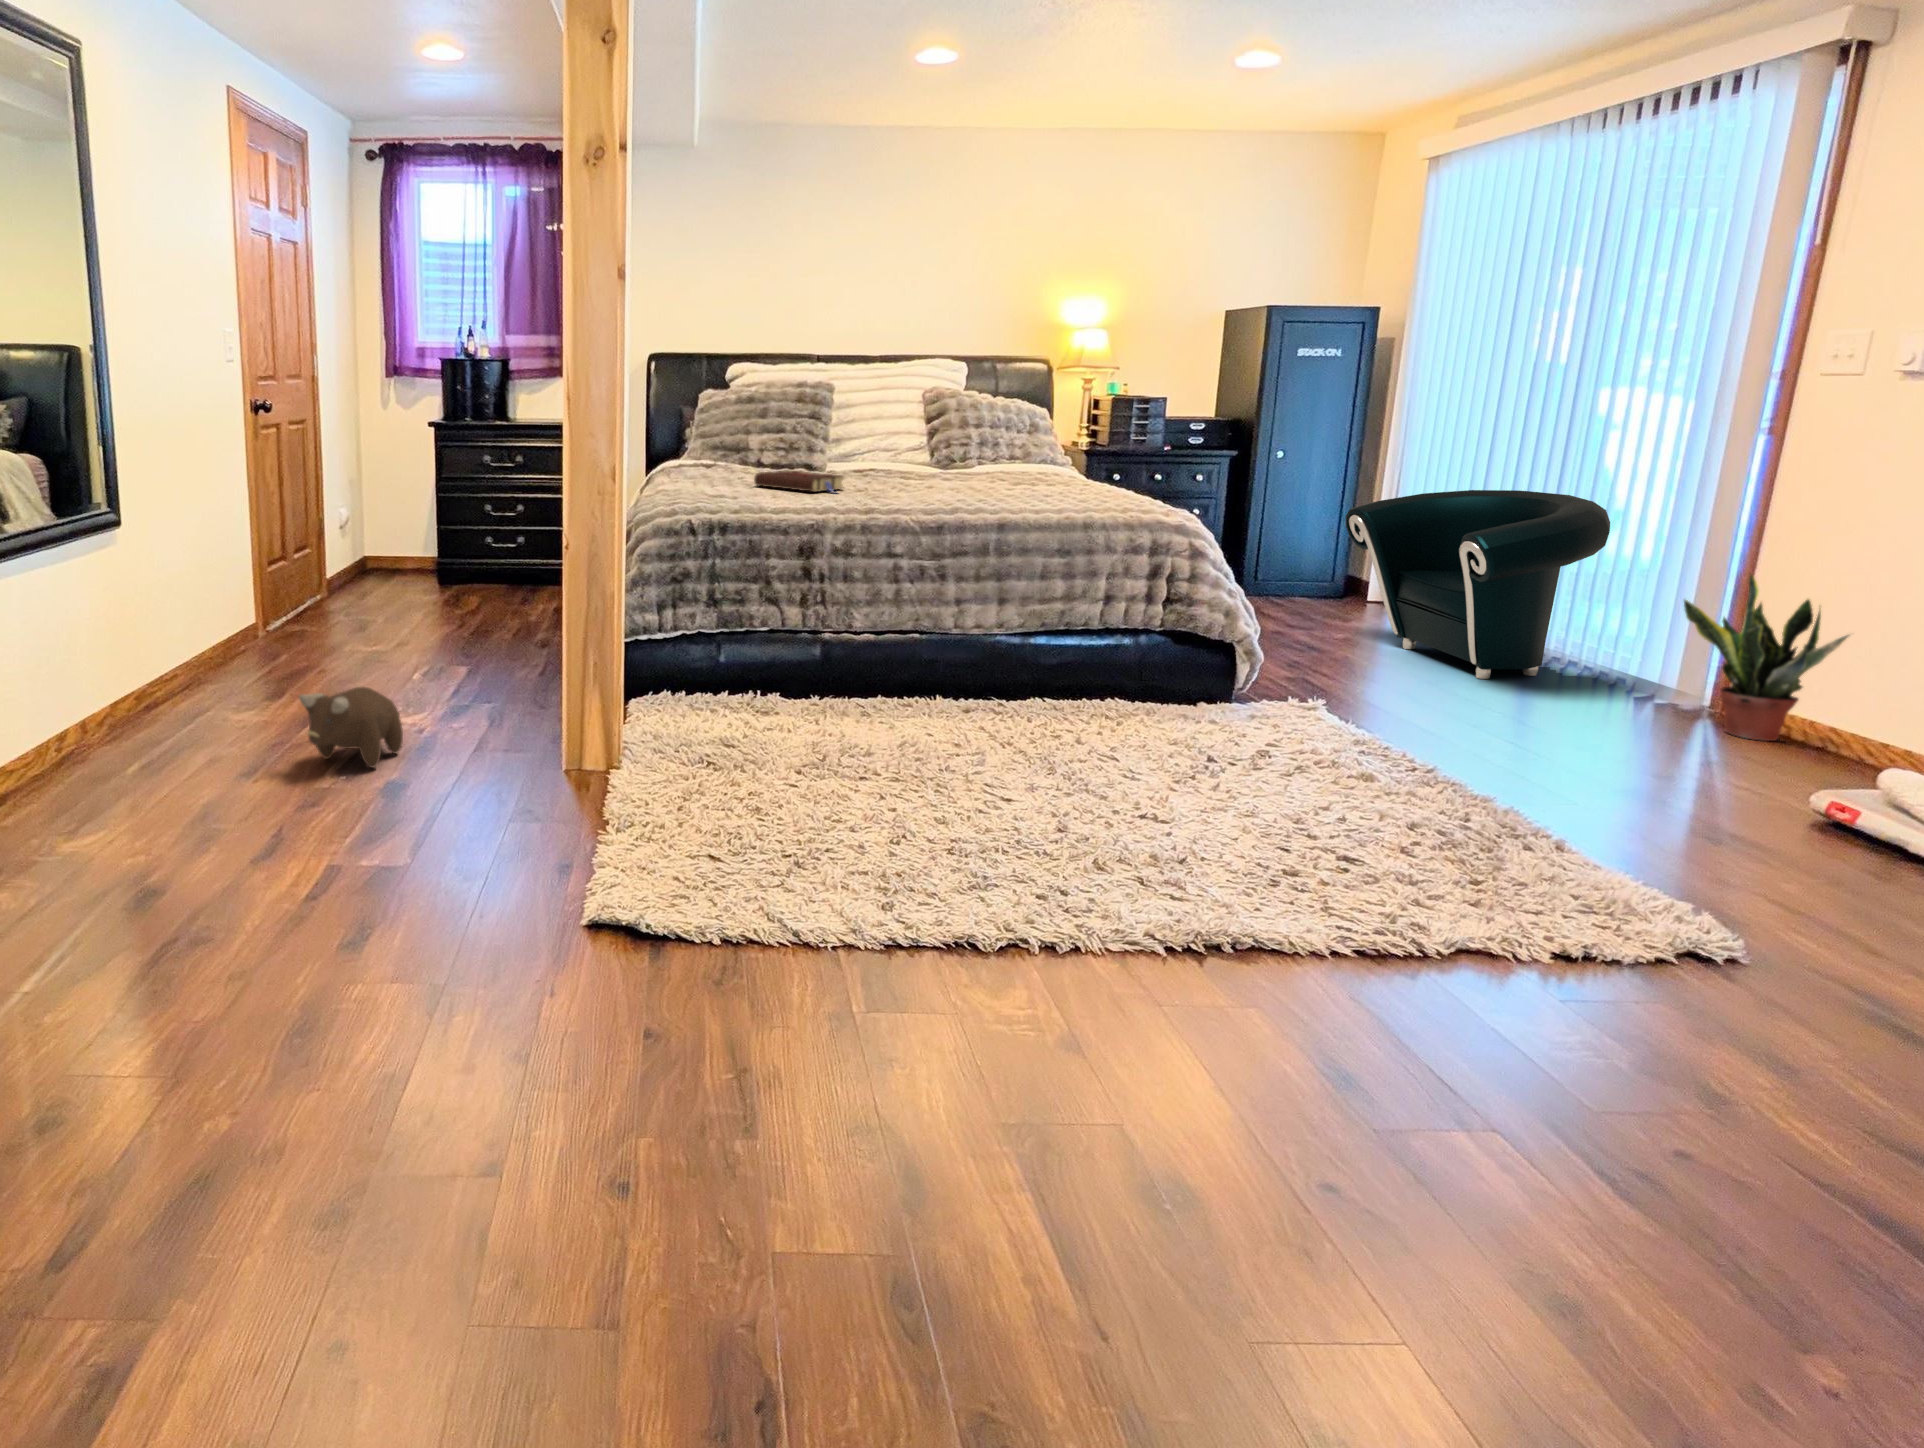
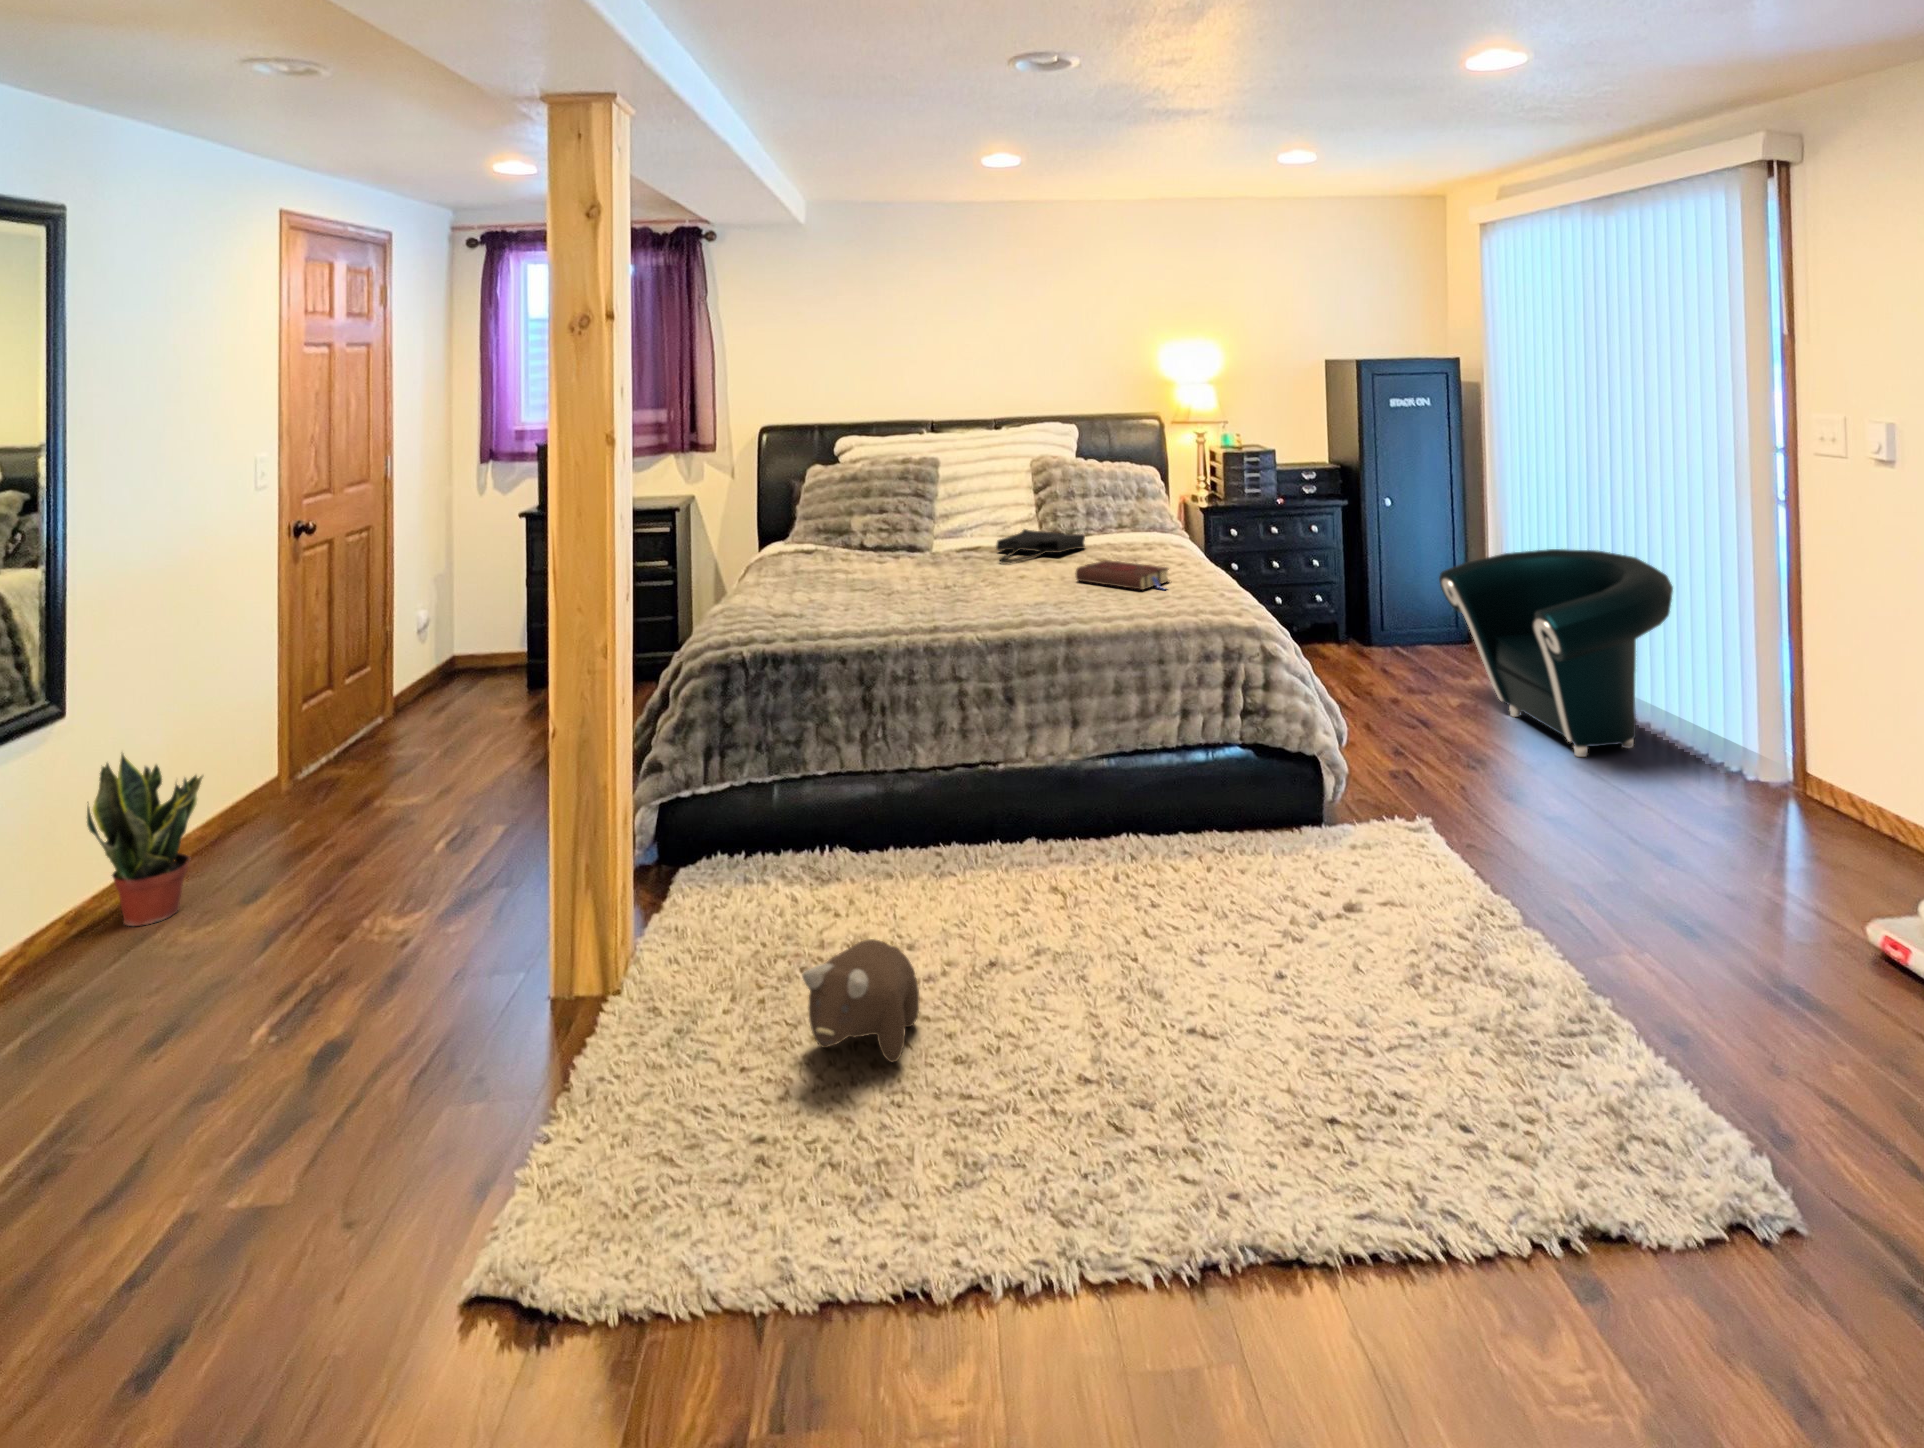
tote bag: none [895,454,984,478] -> present [996,529,1085,563]
book: present [754,471,844,492] -> present [1075,560,1169,590]
potted plant: present [1684,574,1849,741] -> present [87,753,203,926]
plush toy: present [299,687,403,768] -> present [802,939,920,1062]

